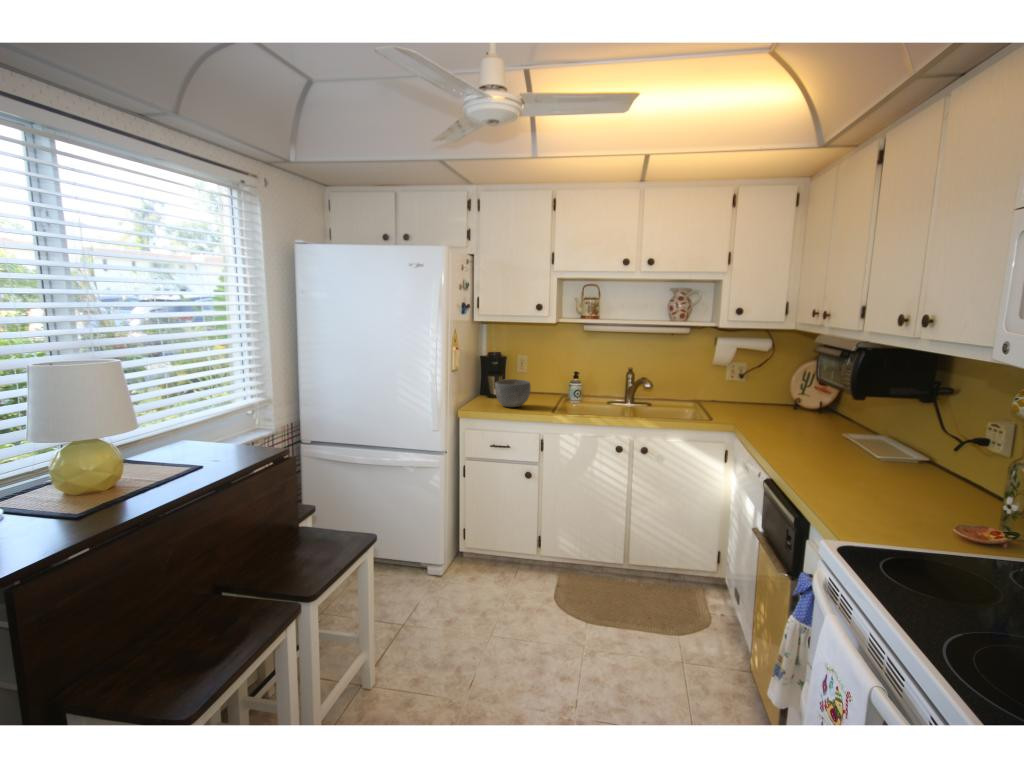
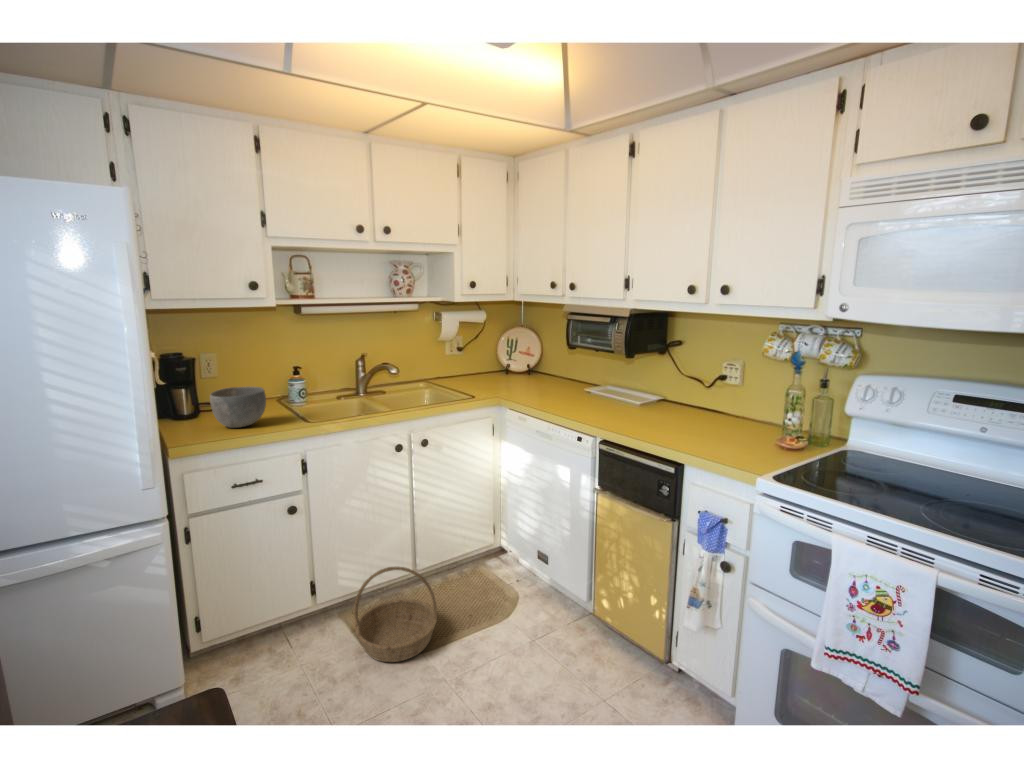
basket: none [545,541,612,621] -> present [354,567,438,662]

